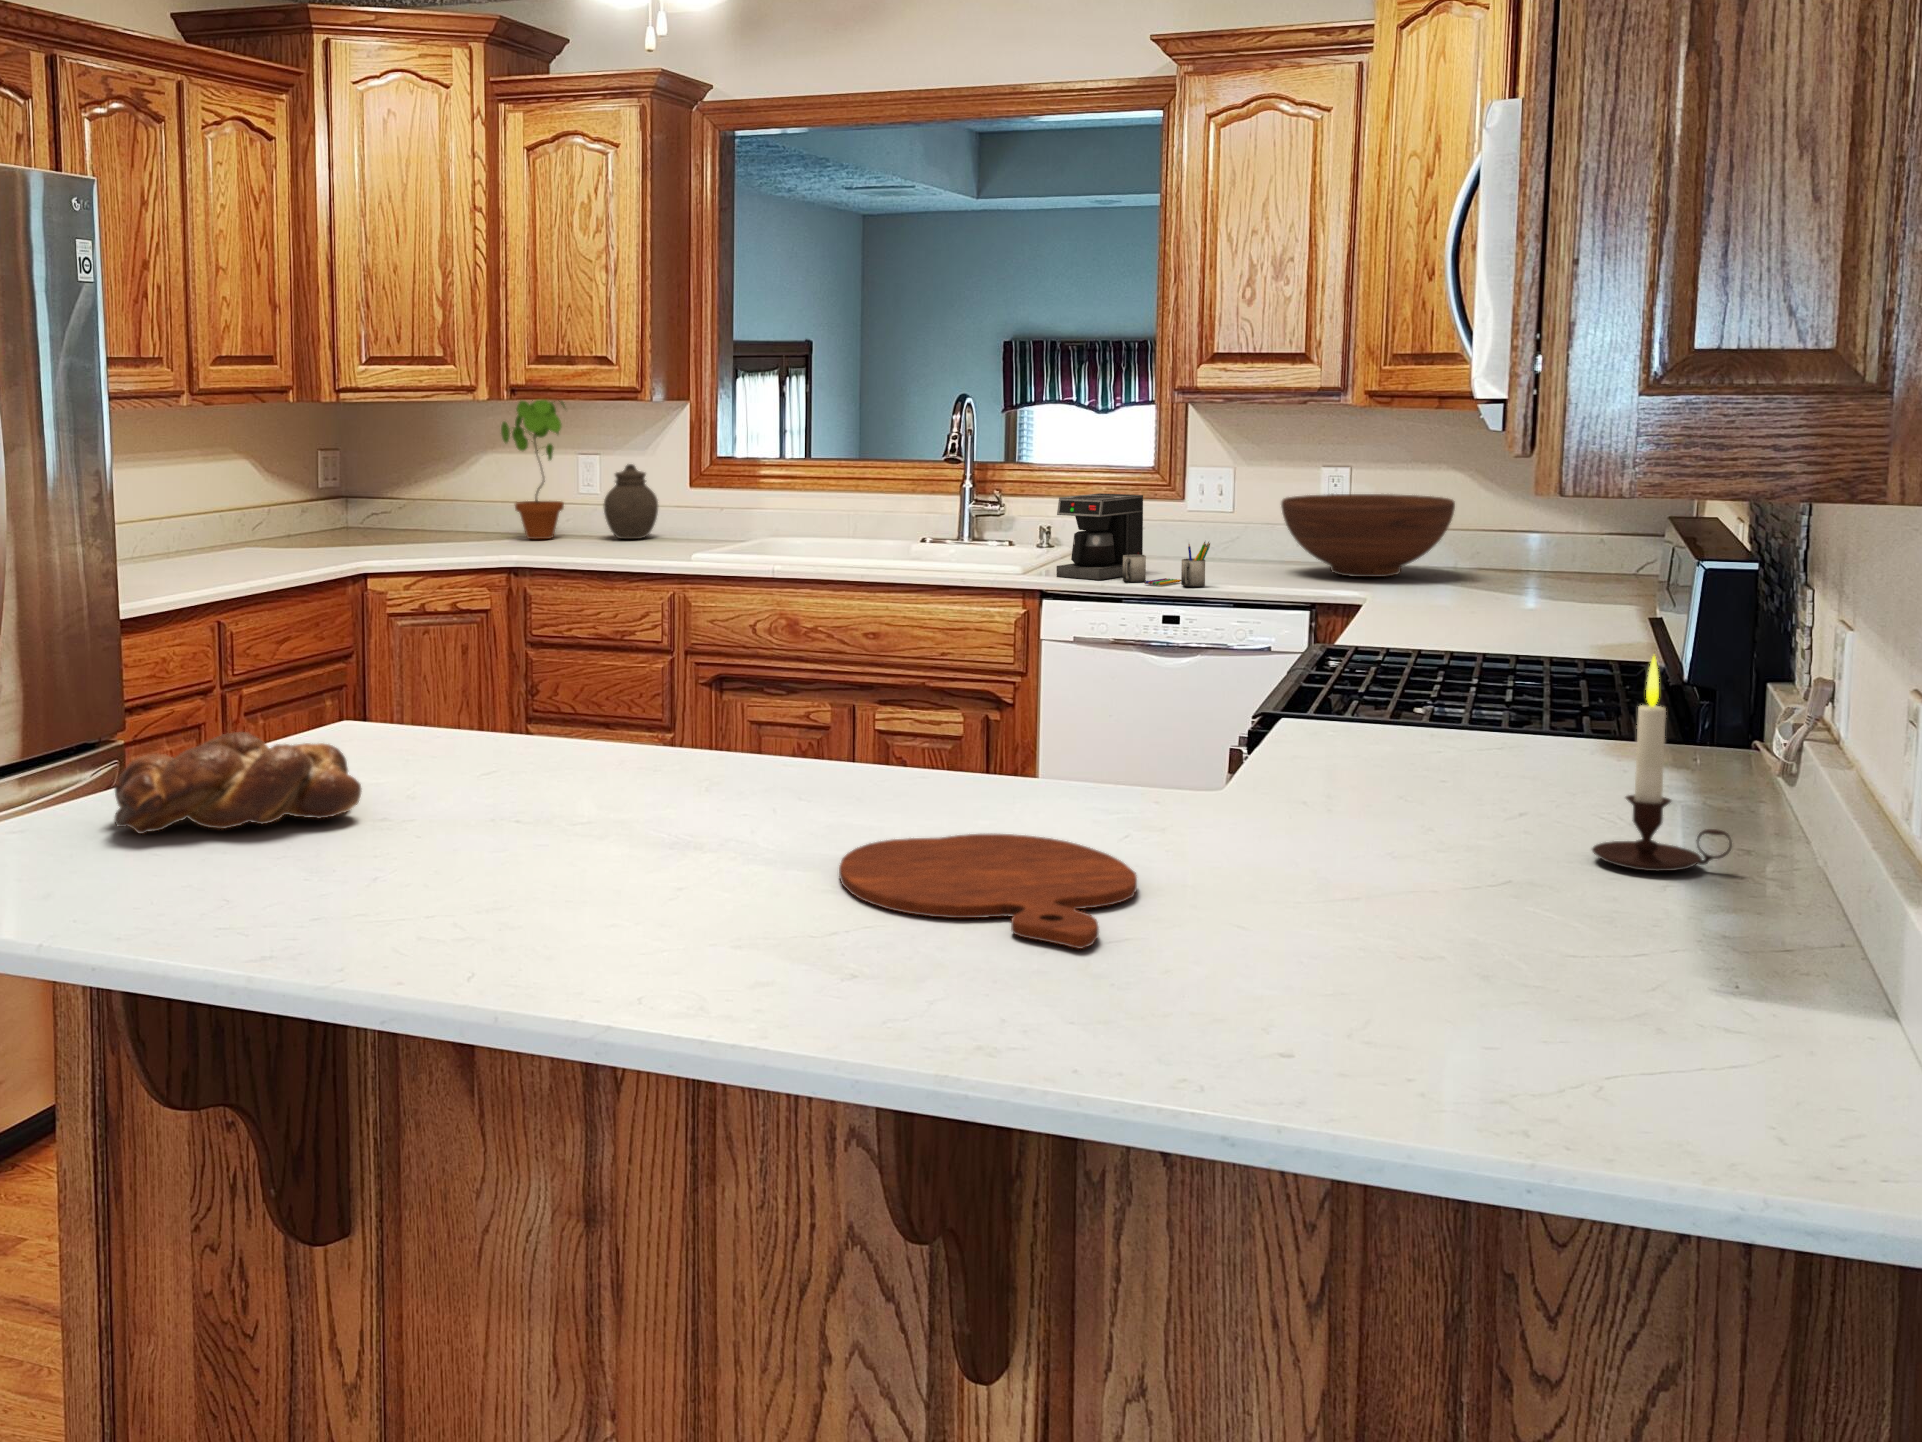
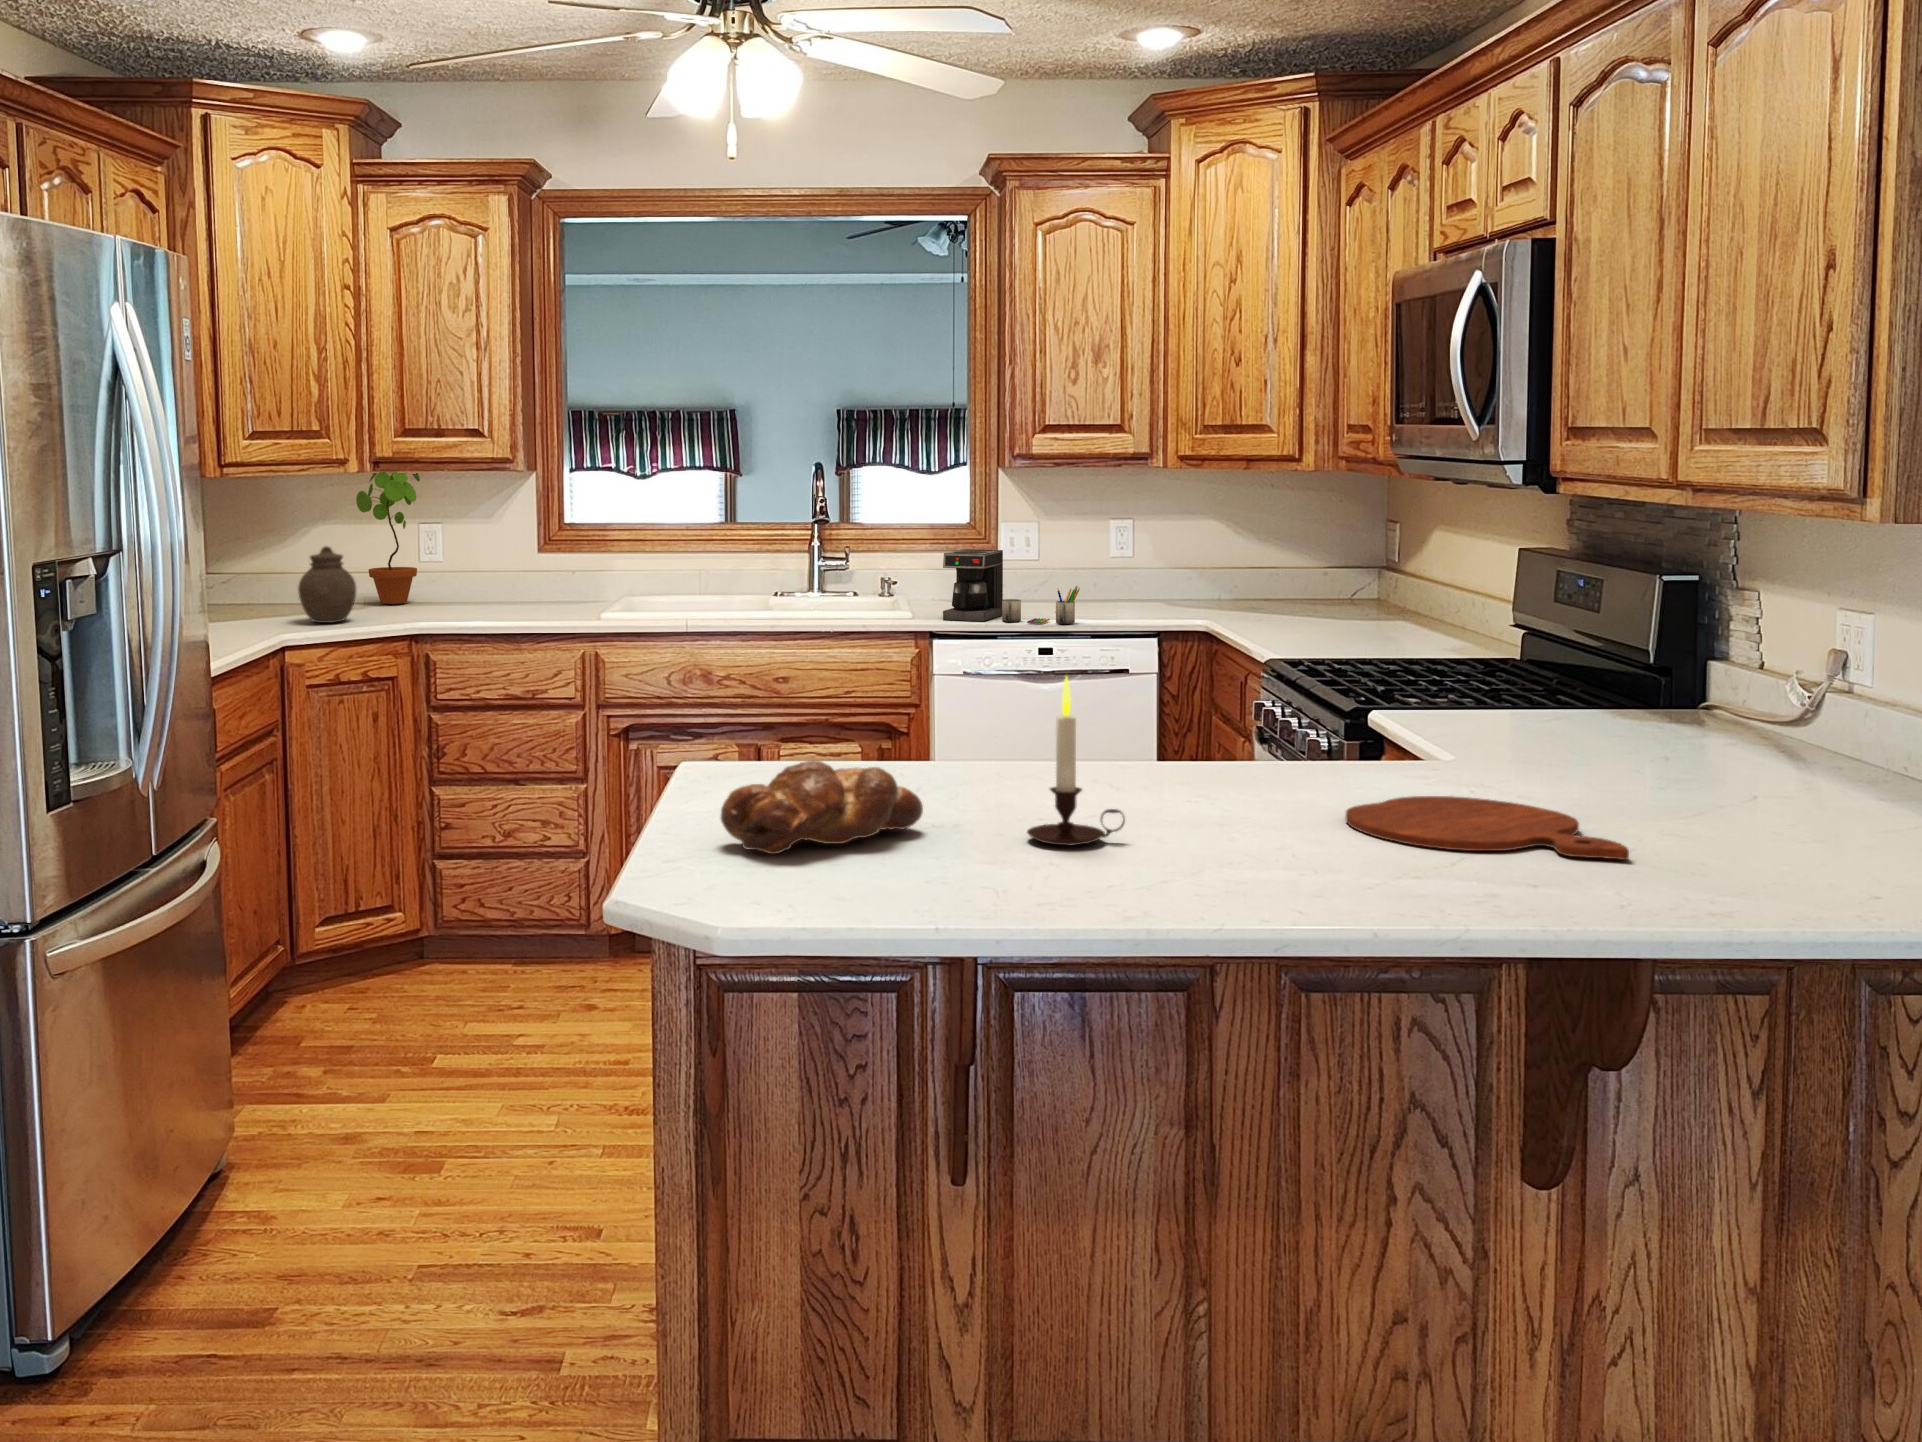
jar: present [604,464,658,539] -> present [298,546,356,623]
fruit bowl: present [1281,494,1455,577] -> none [1101,546,1234,612]
candle: present [1592,656,1732,871] -> present [1027,677,1125,846]

